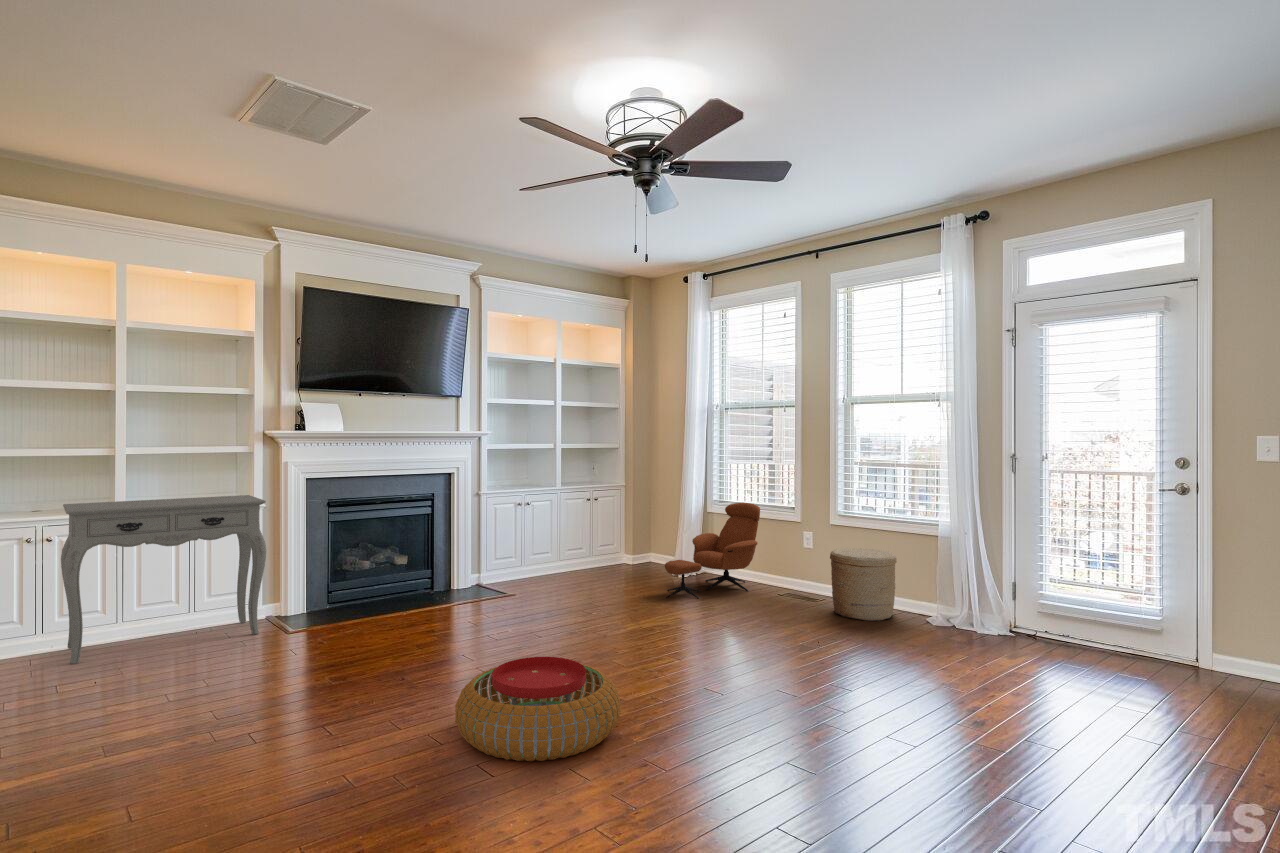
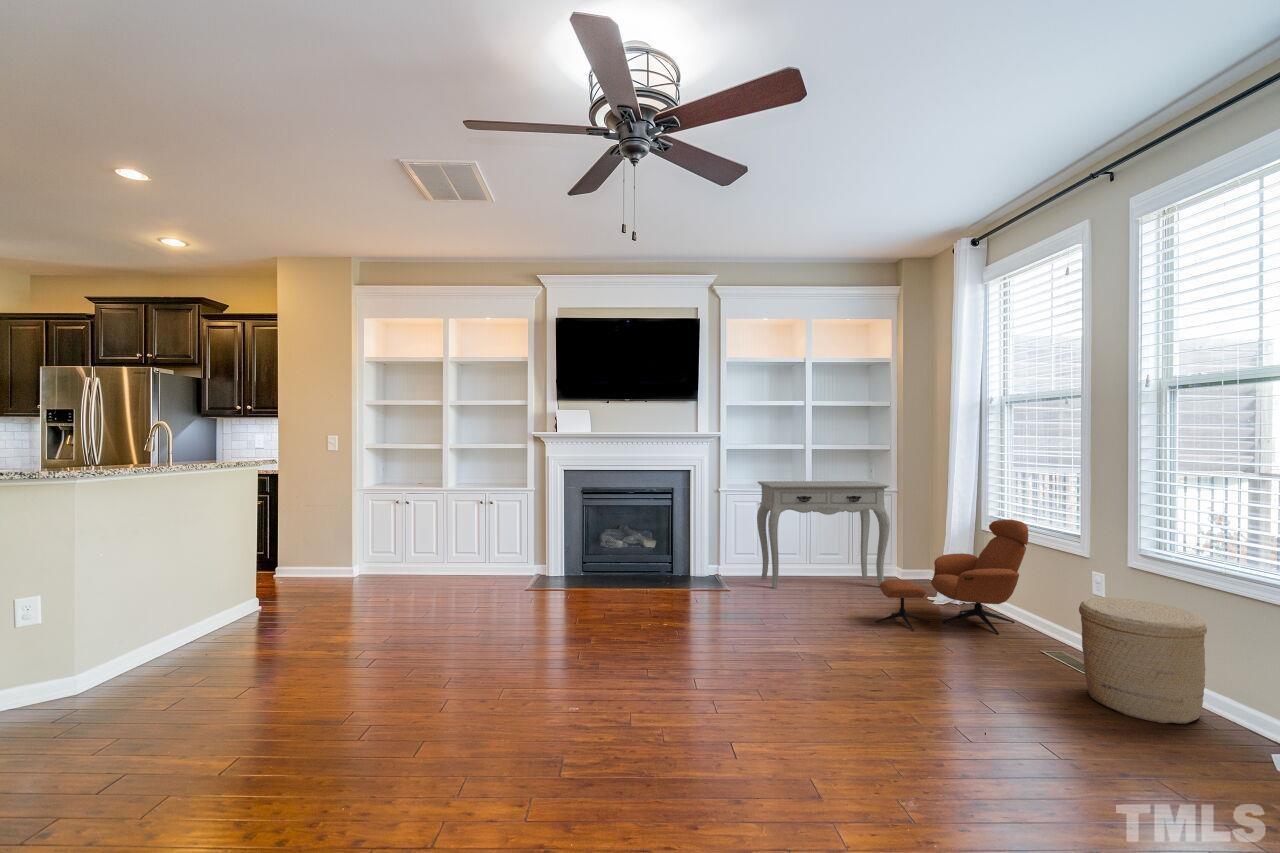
console table: present [61,495,266,664] -> present [757,481,890,589]
pouf: present [455,657,621,761] -> none [423,647,591,758]

